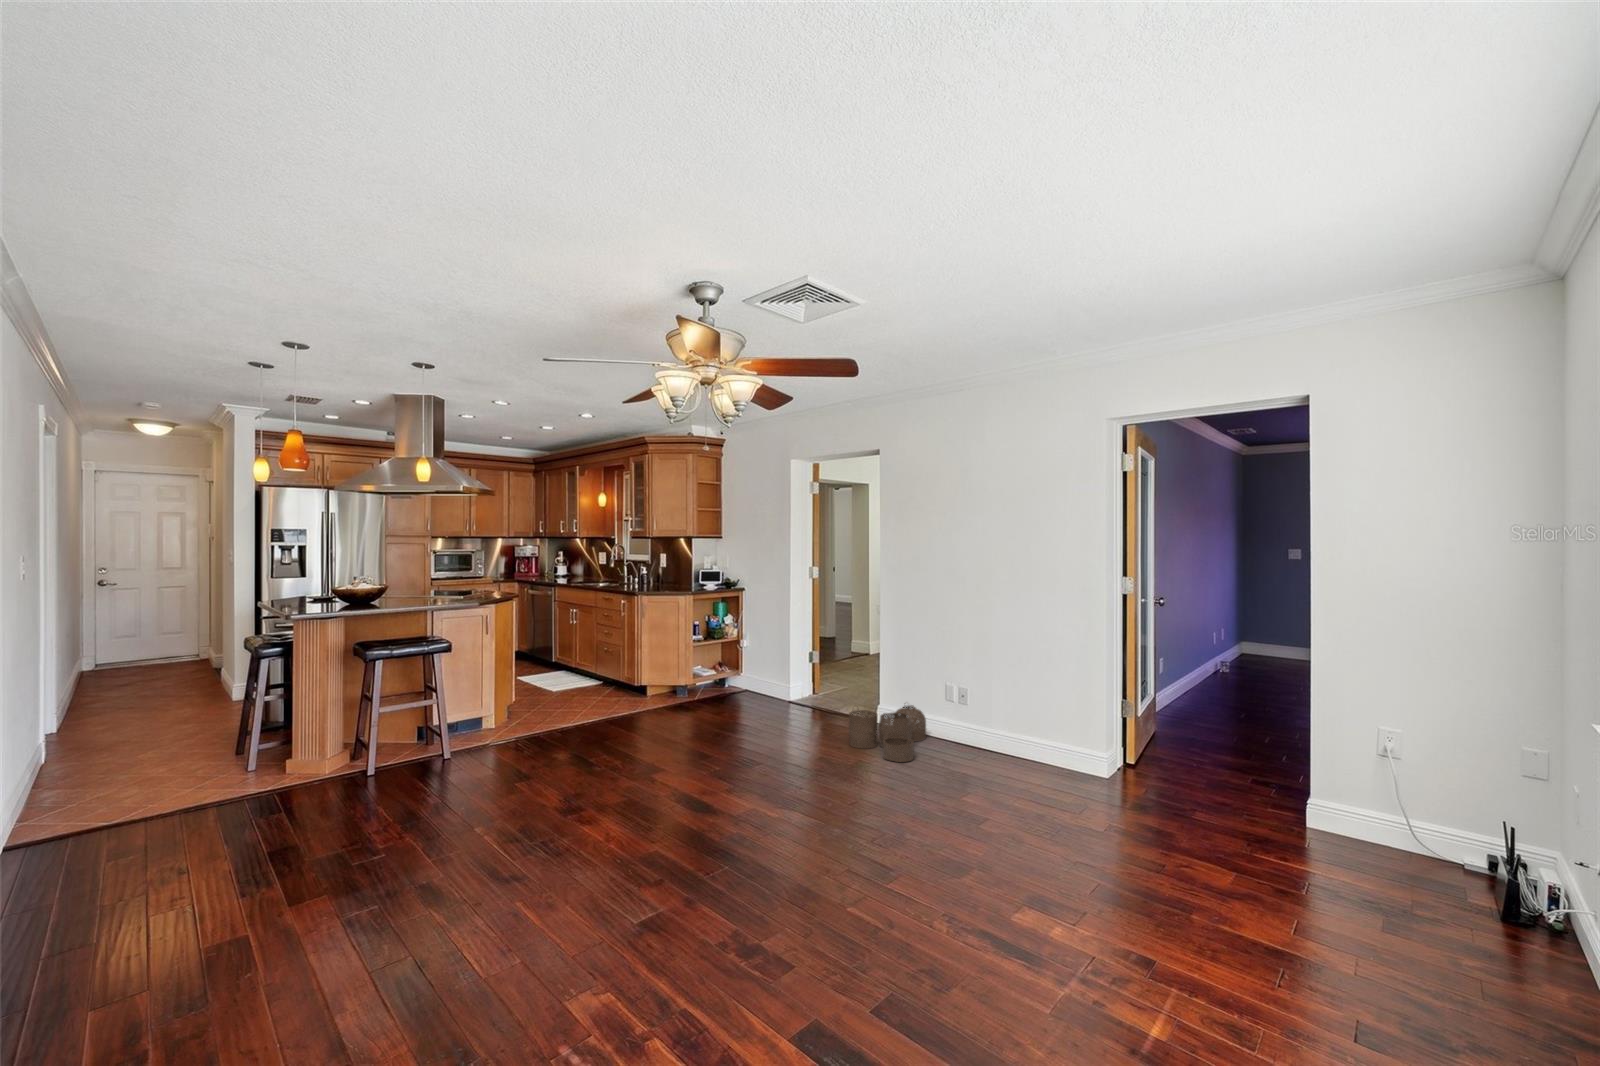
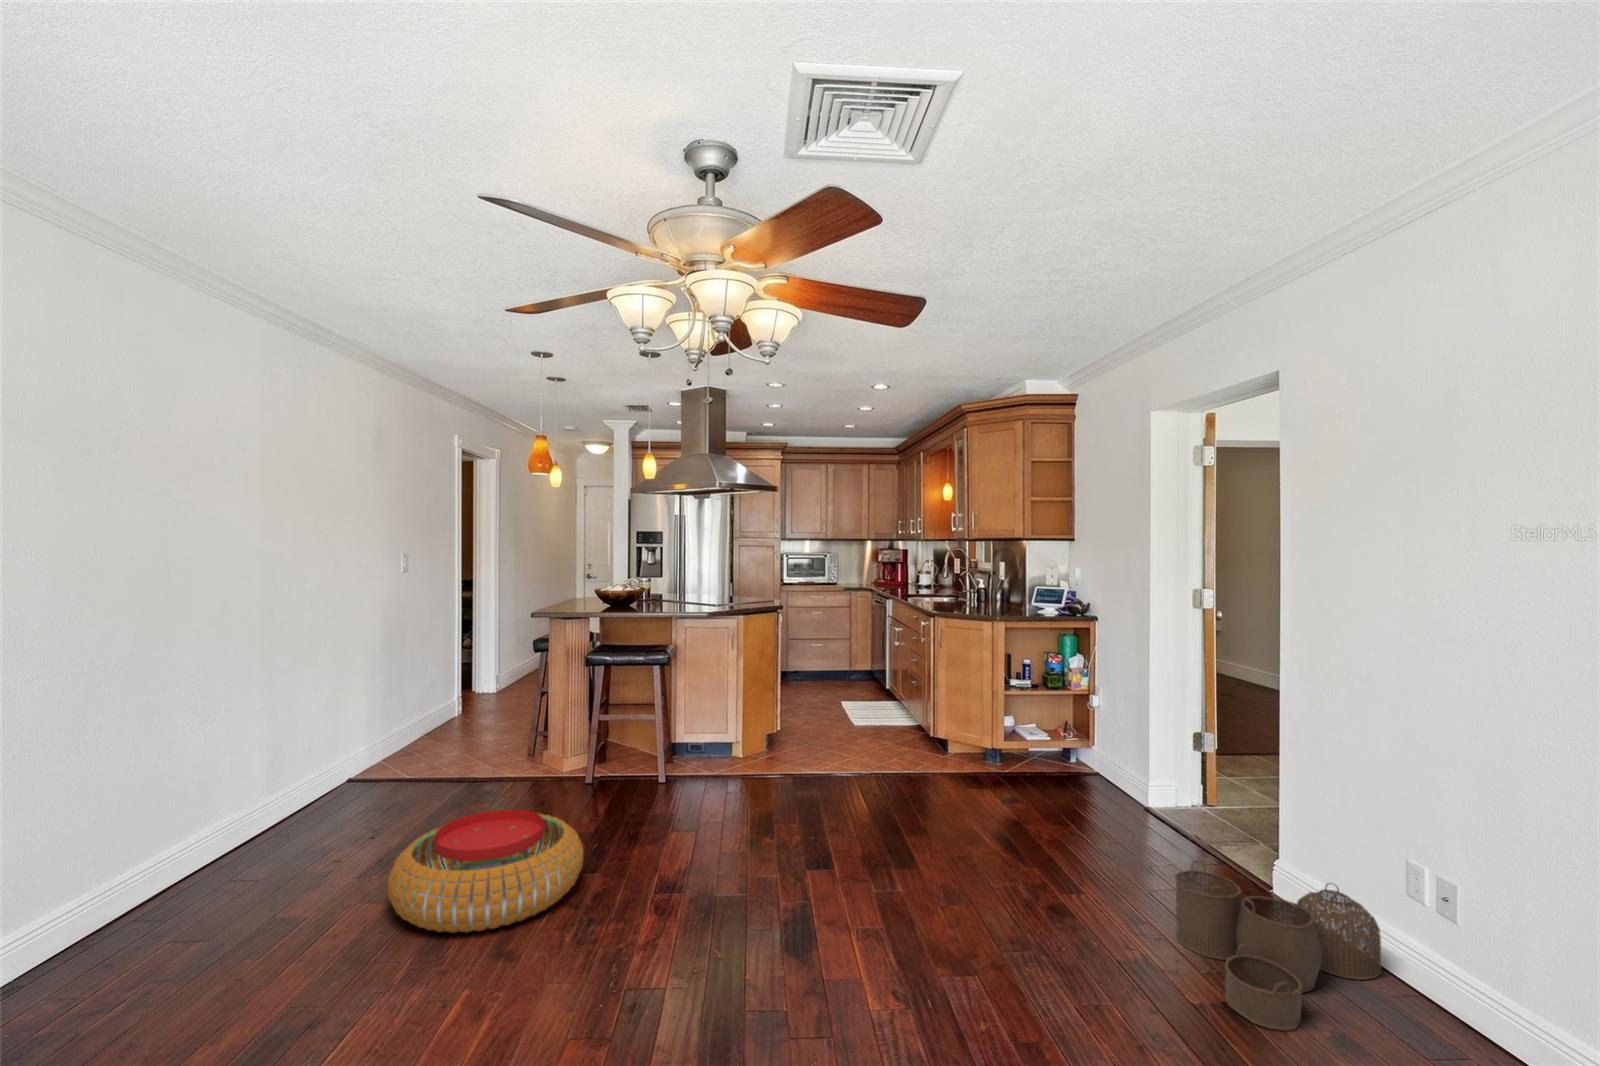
pouf: none [335,770,505,867] -> present [388,810,583,933]

